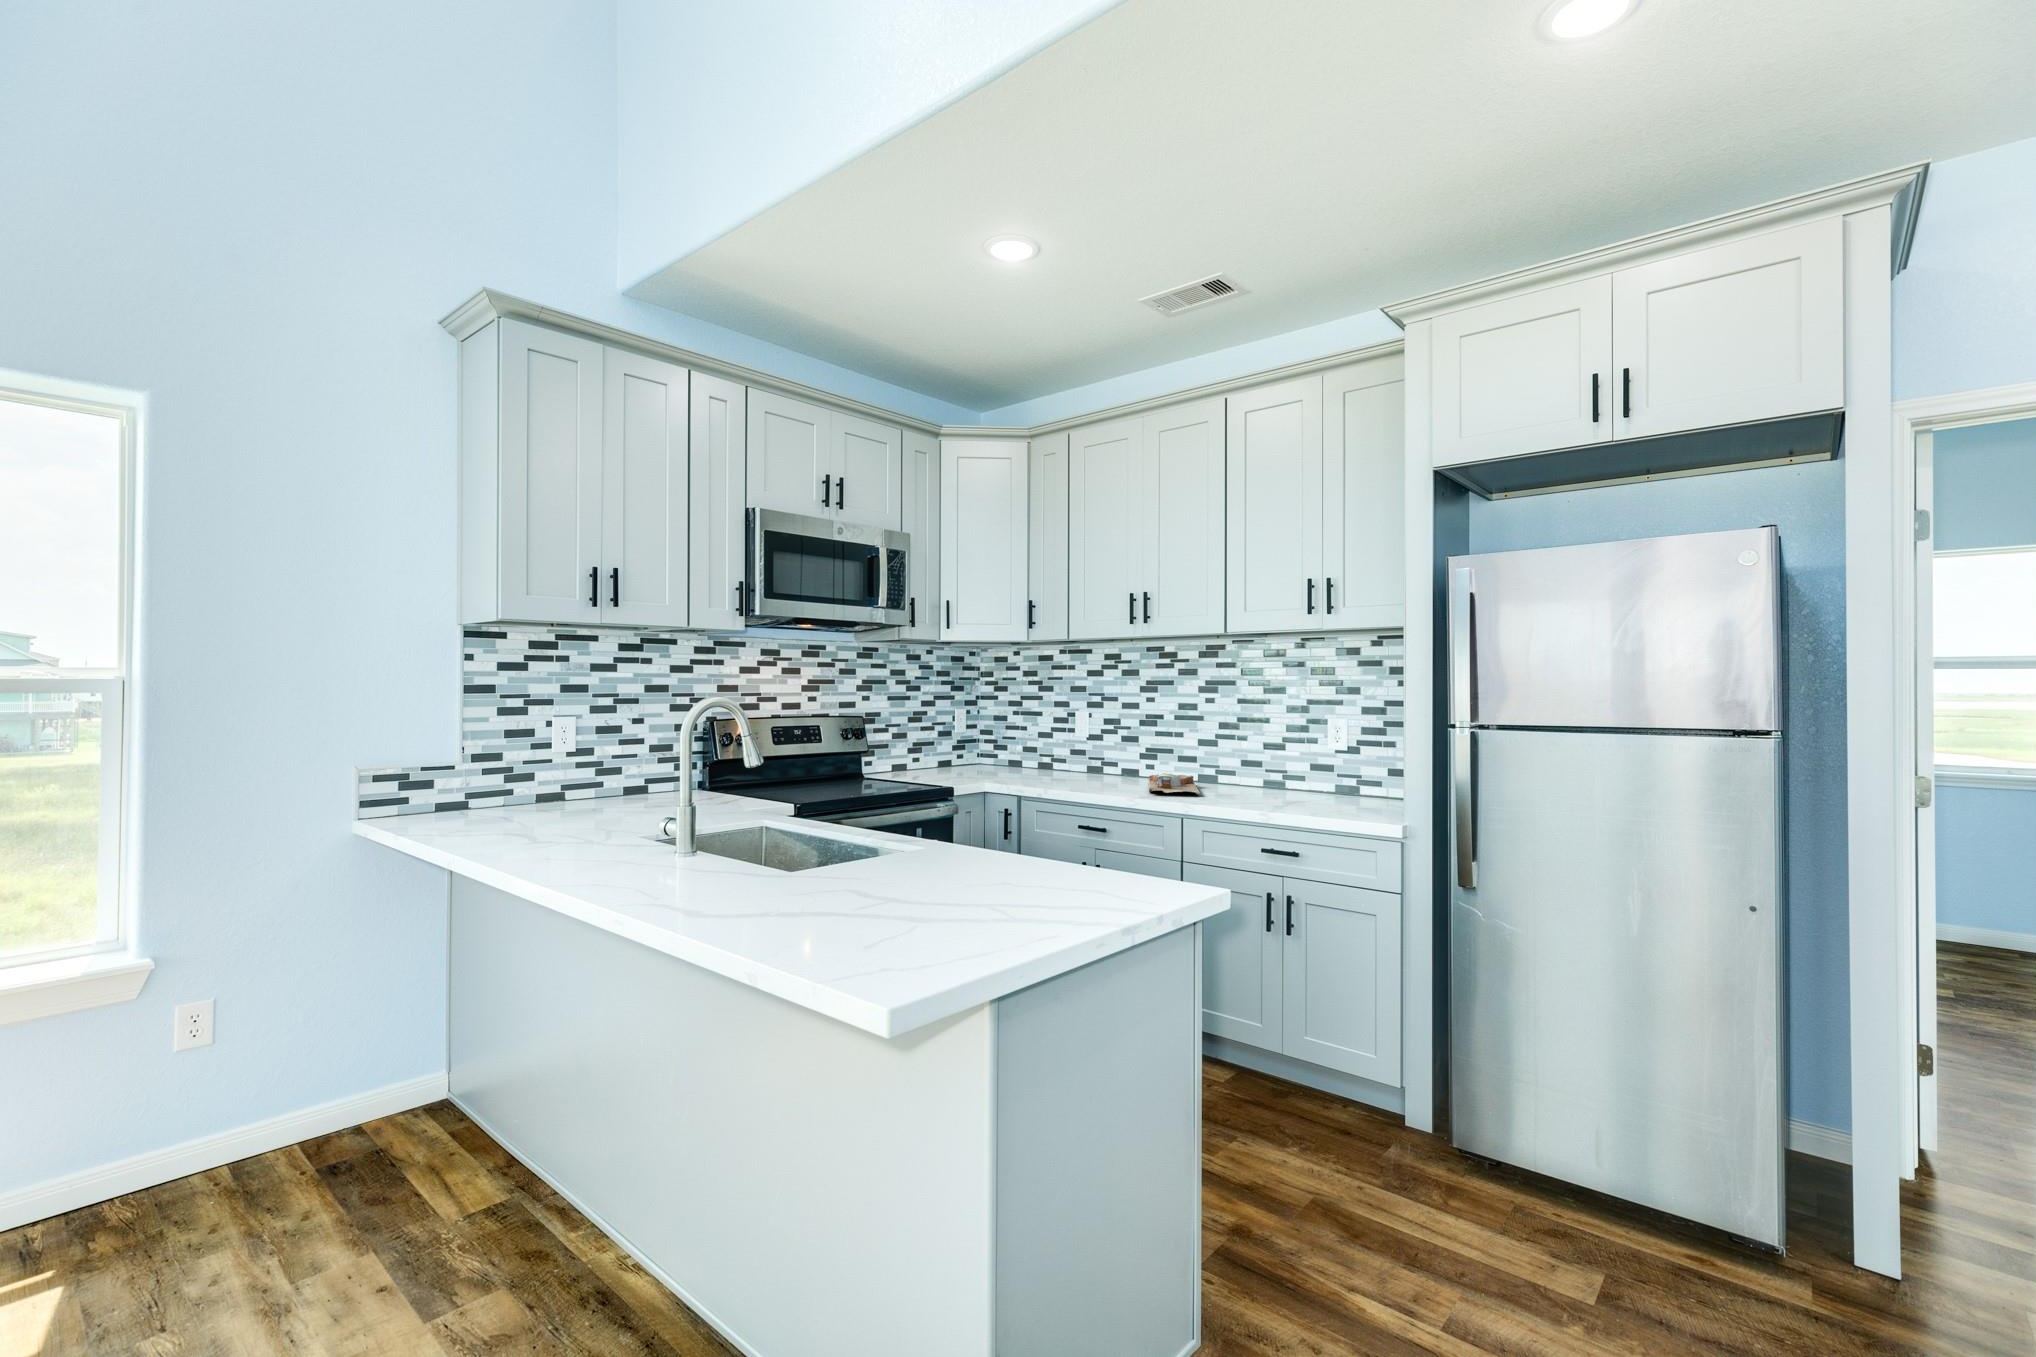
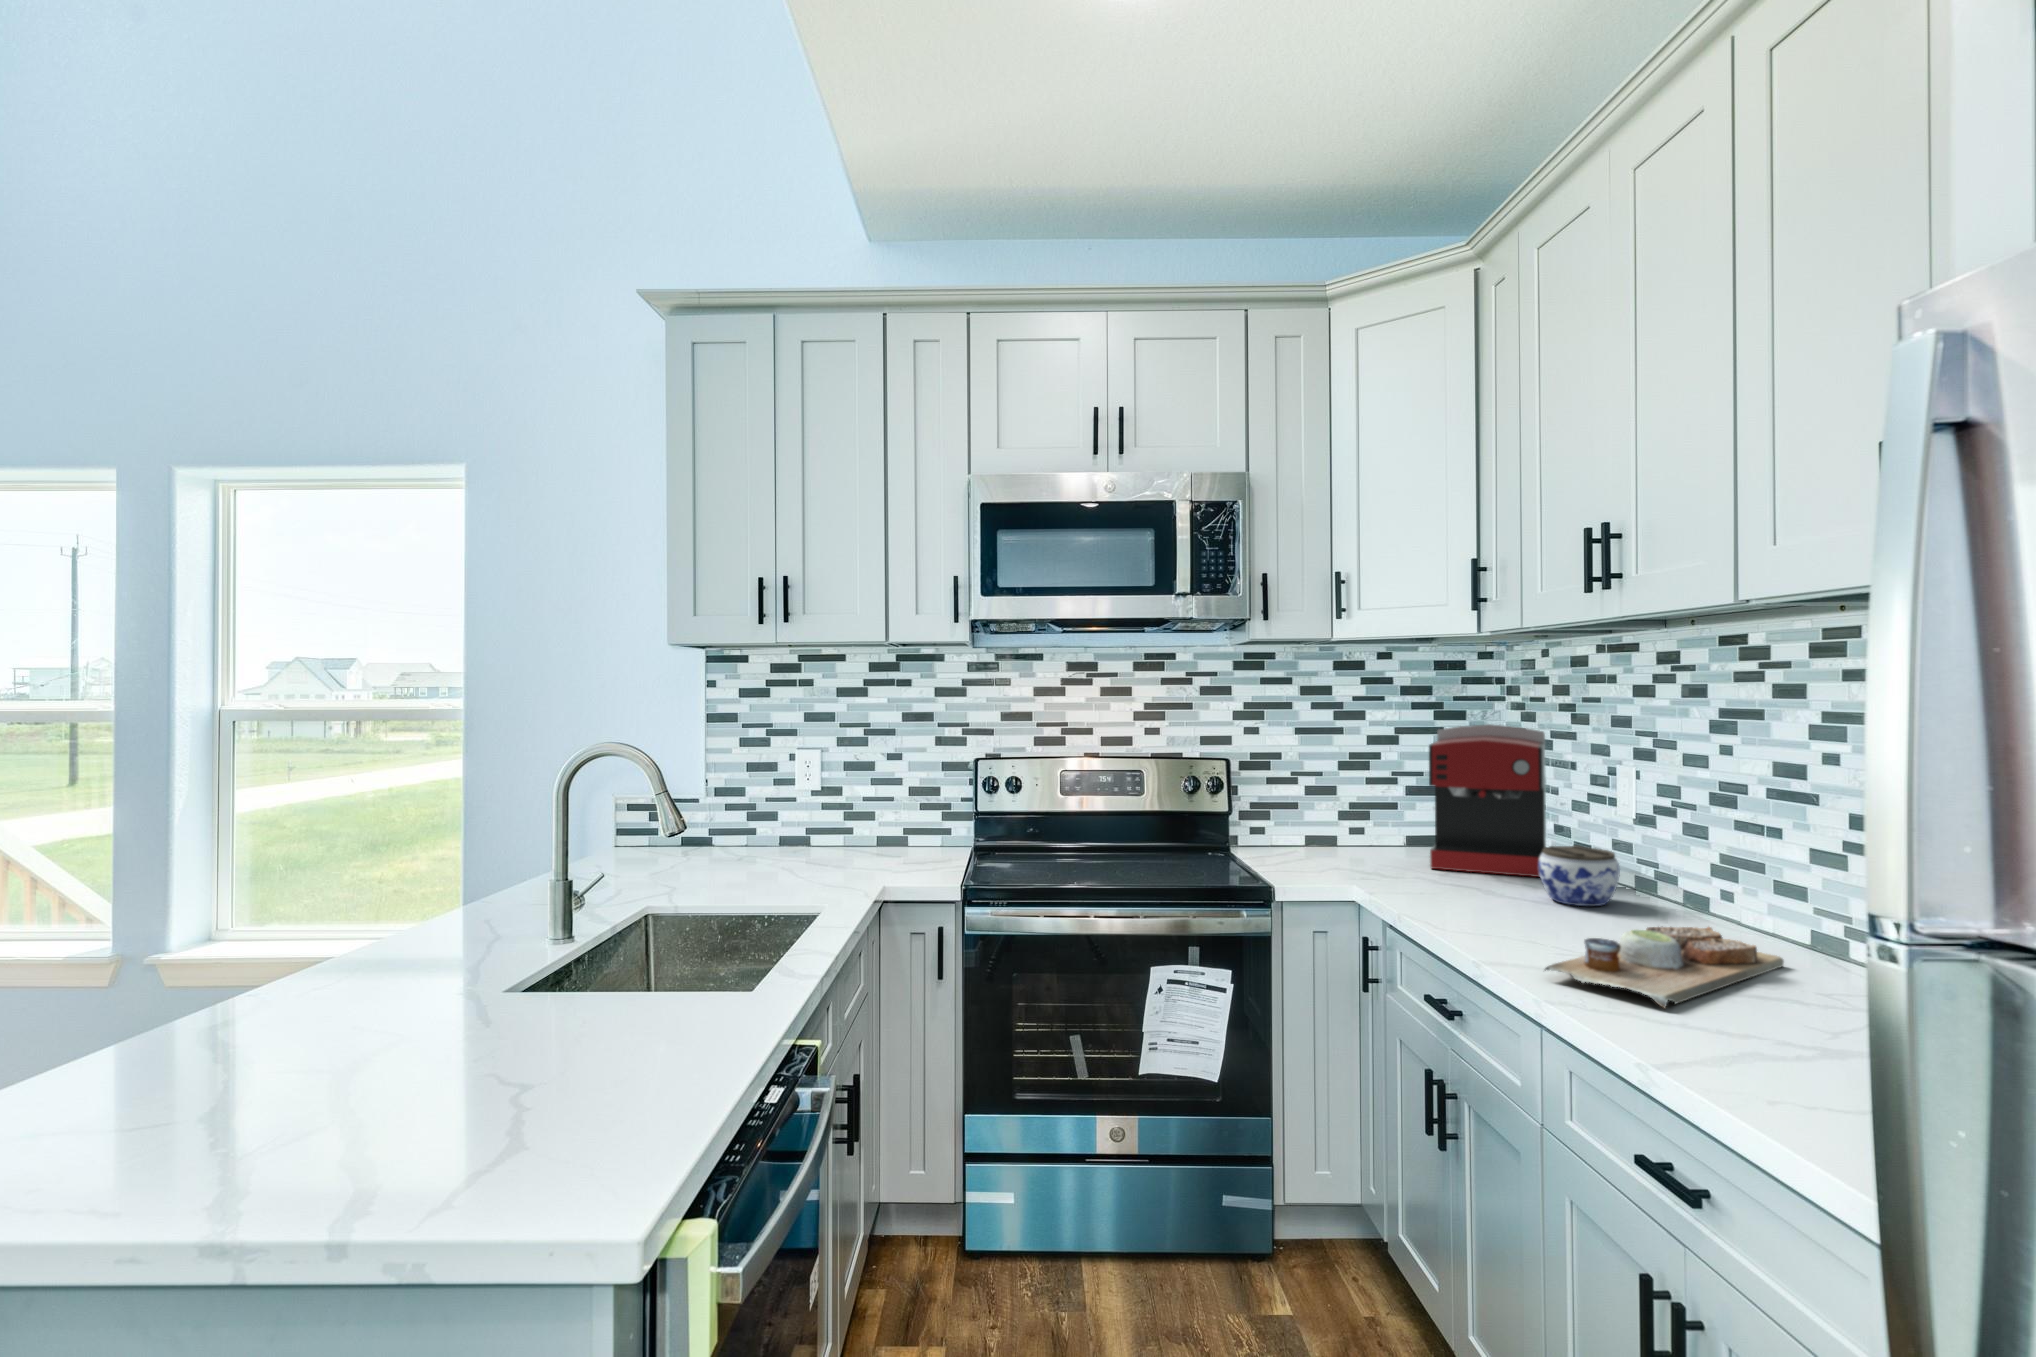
coffee maker: none [974,692,1048,773] -> present [1429,724,1546,877]
jar: none [1068,750,1103,778] -> present [1539,845,1620,906]

